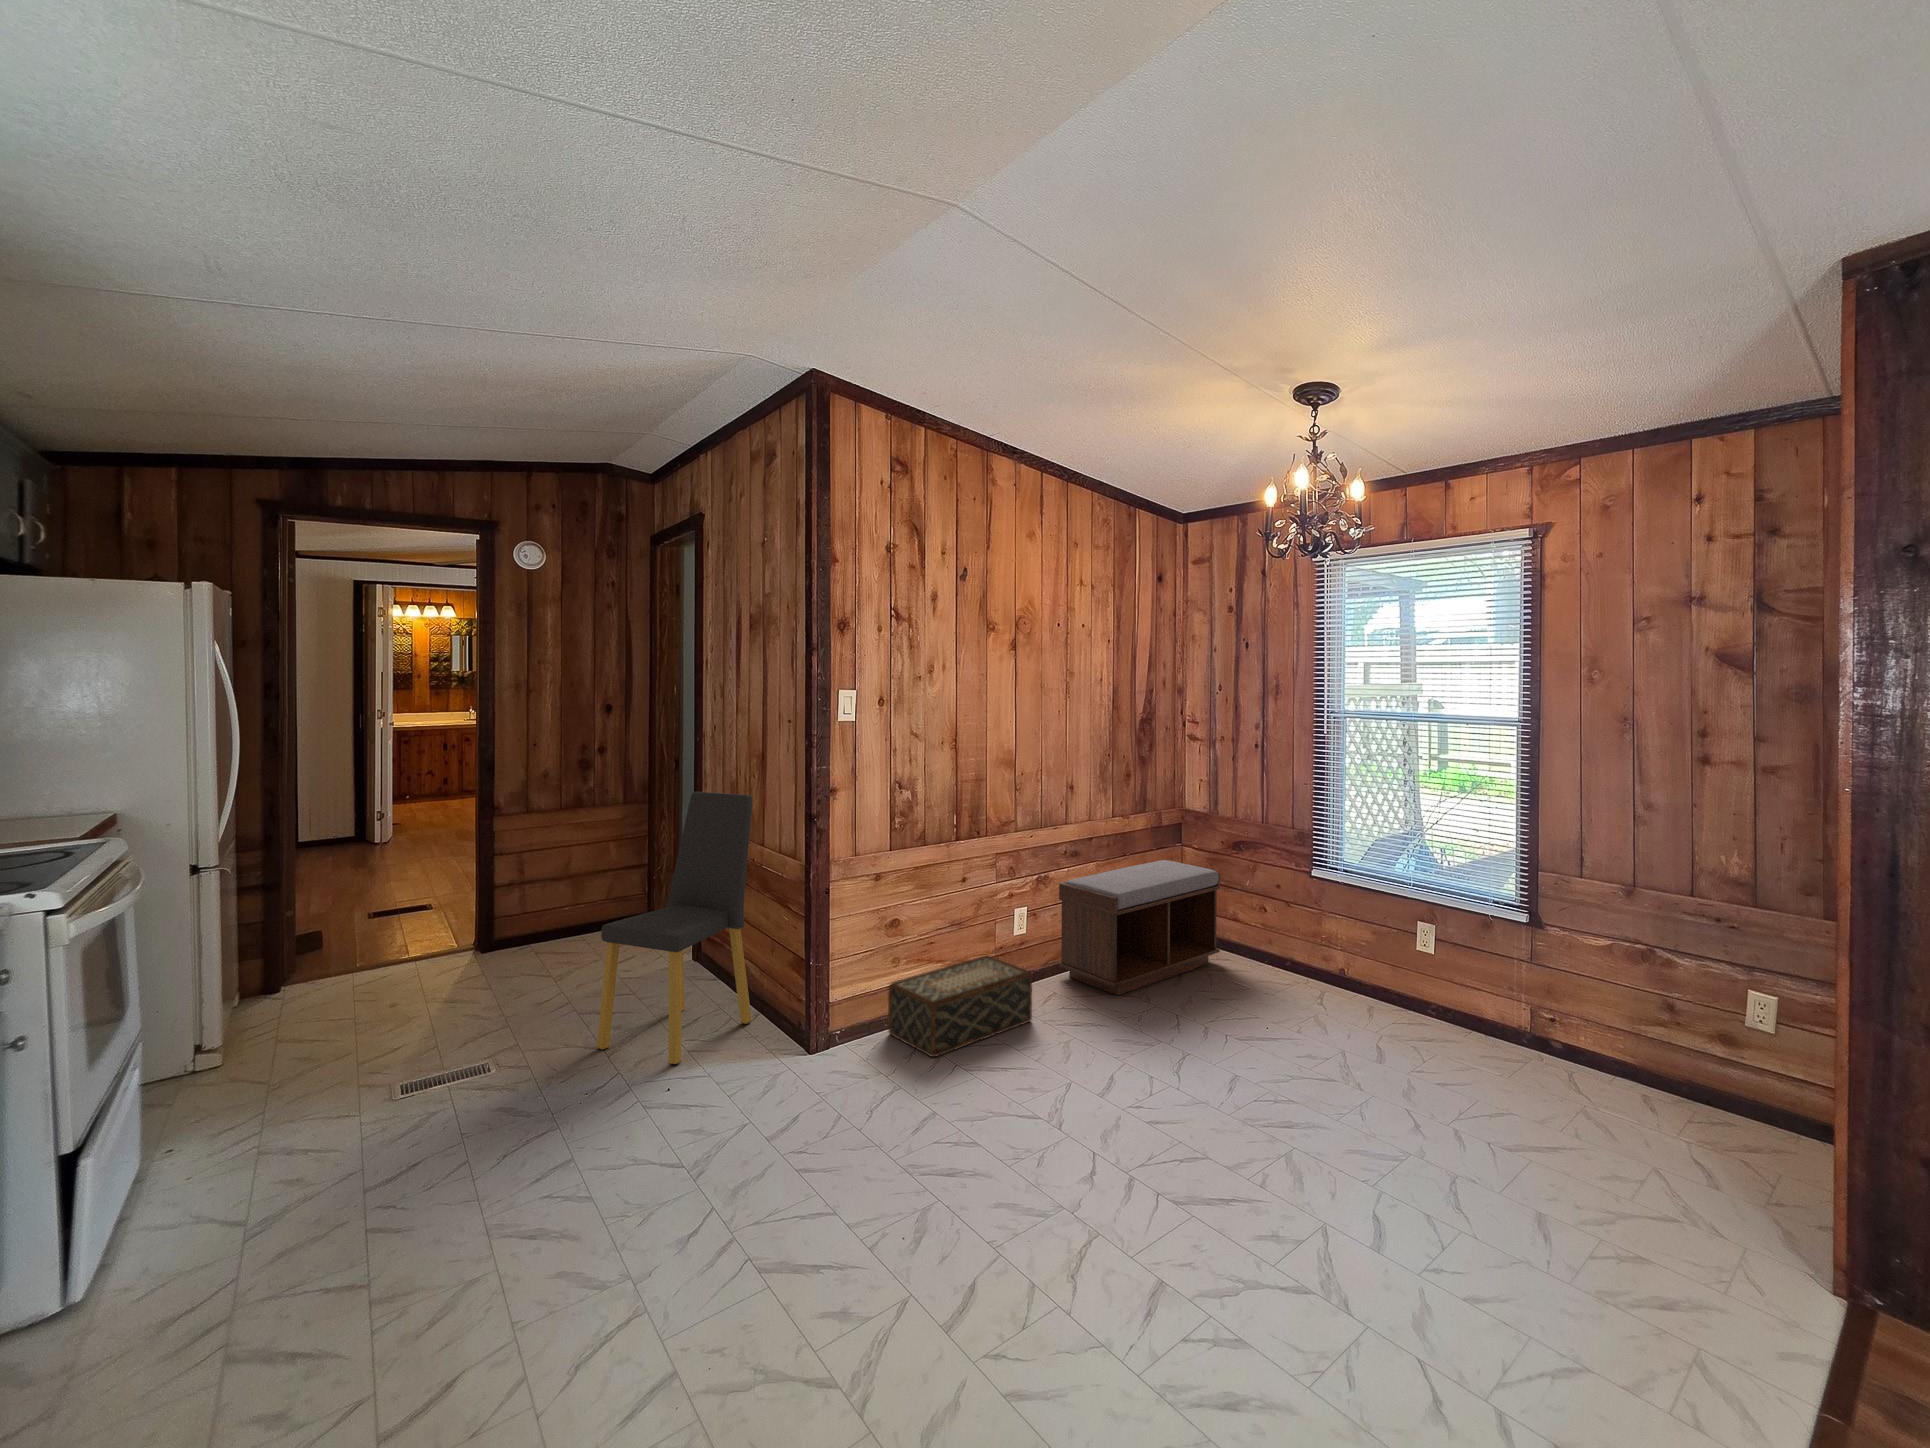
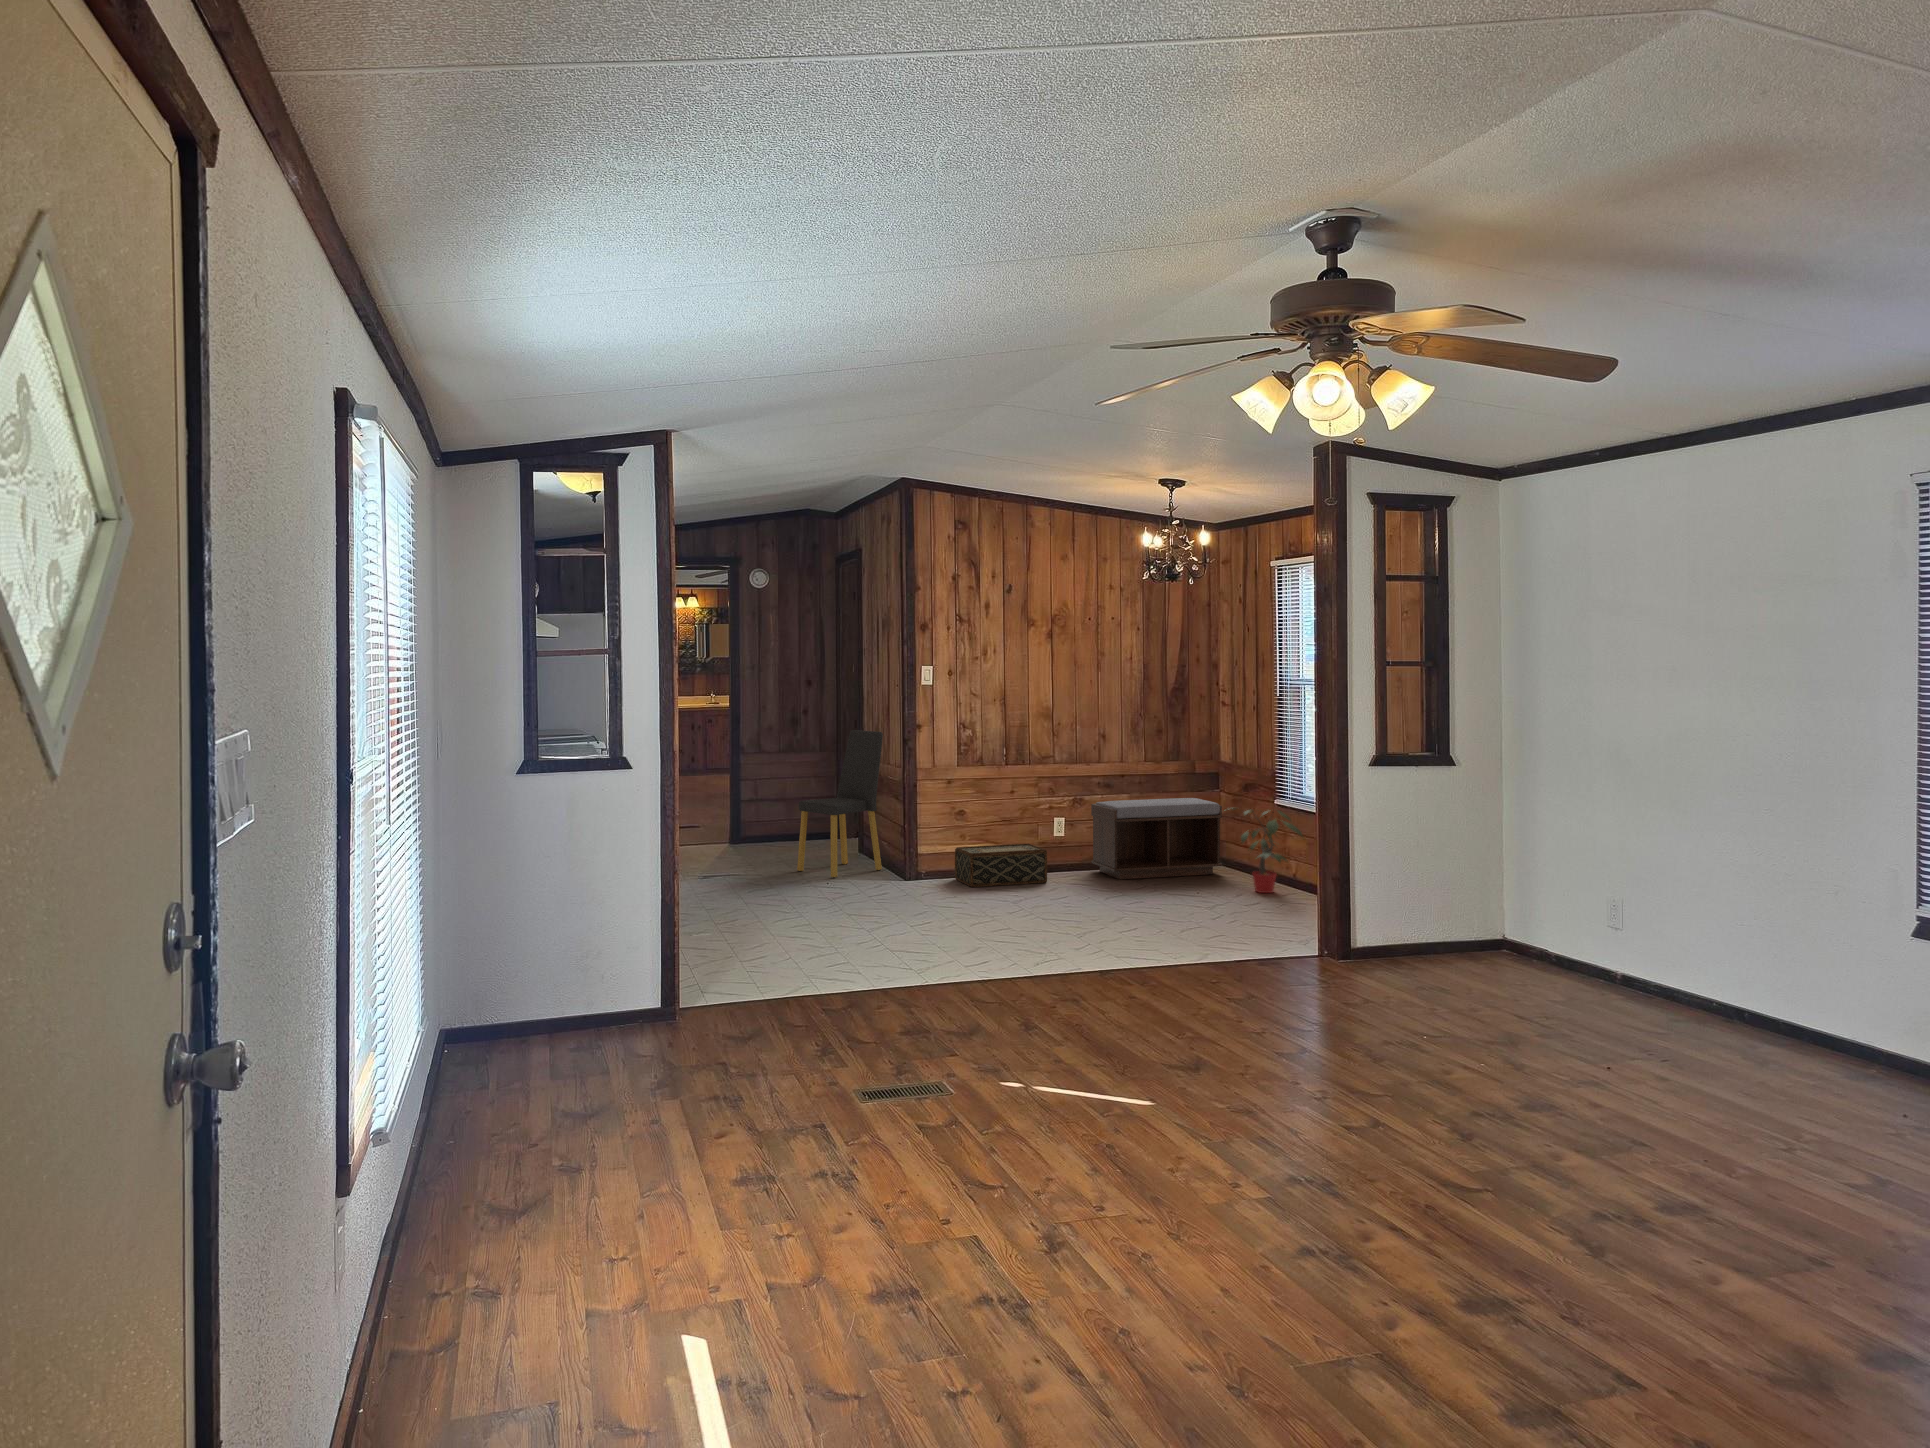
potted plant: none [1258,886,1403,1004] -> present [1224,808,1302,893]

